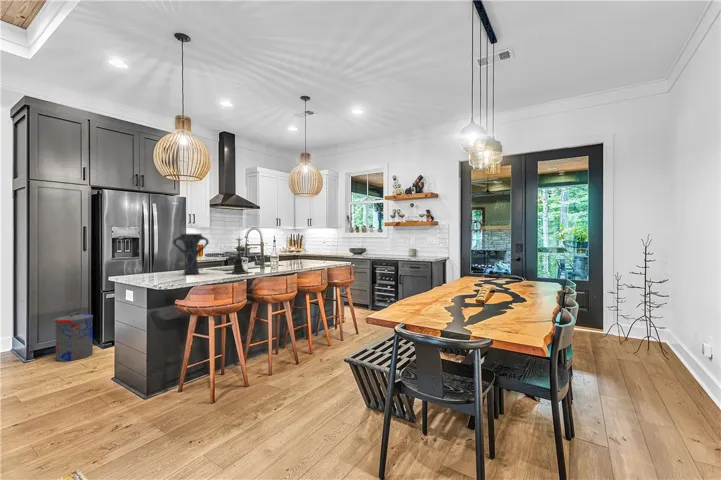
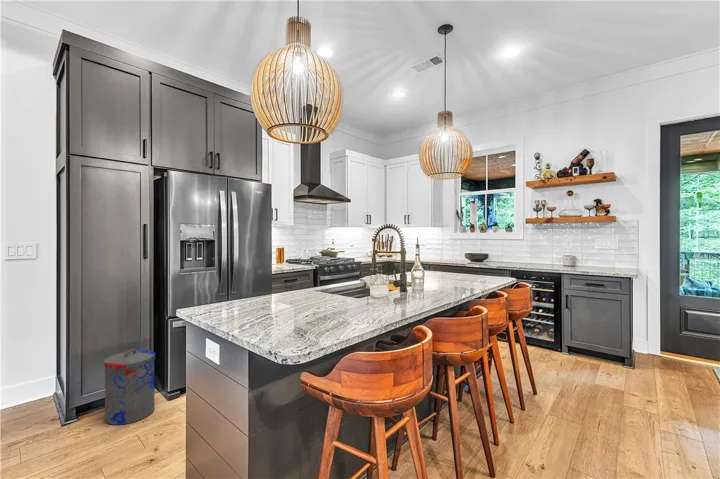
vase: present [173,234,209,274] -> none [283,238,341,309]
candle holder: present [231,239,248,274] -> none [370,237,416,312]

